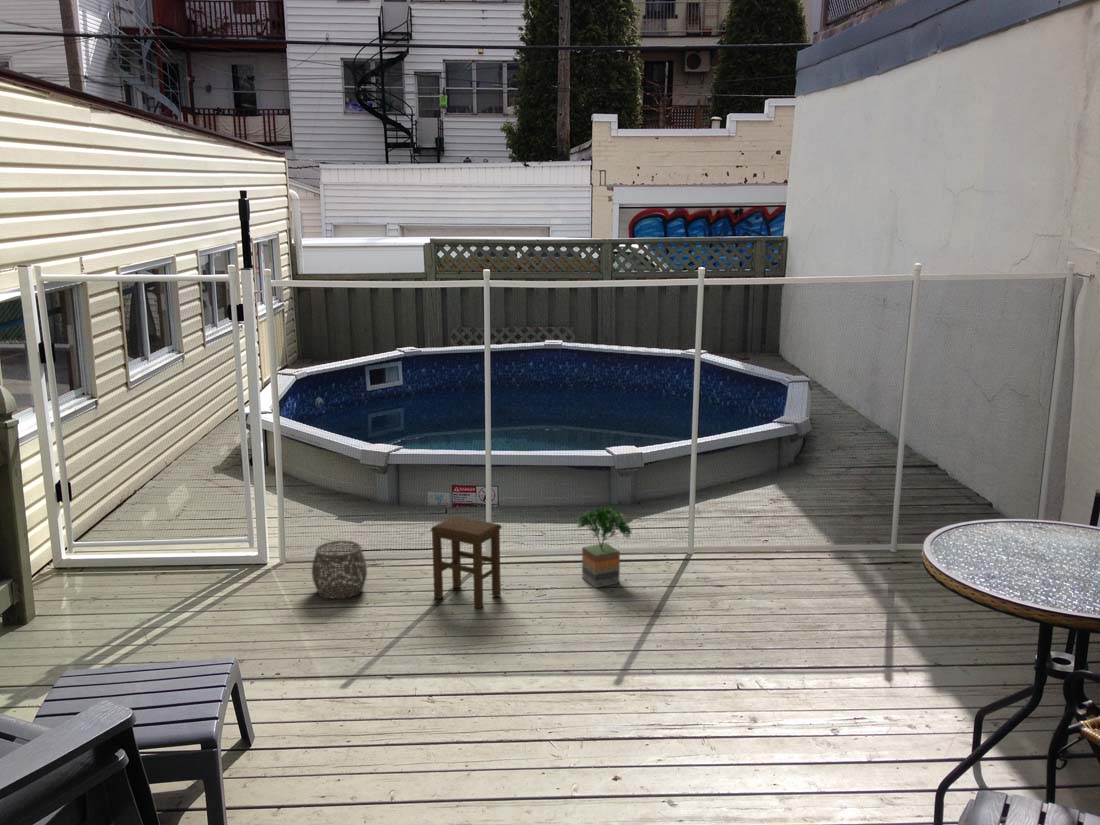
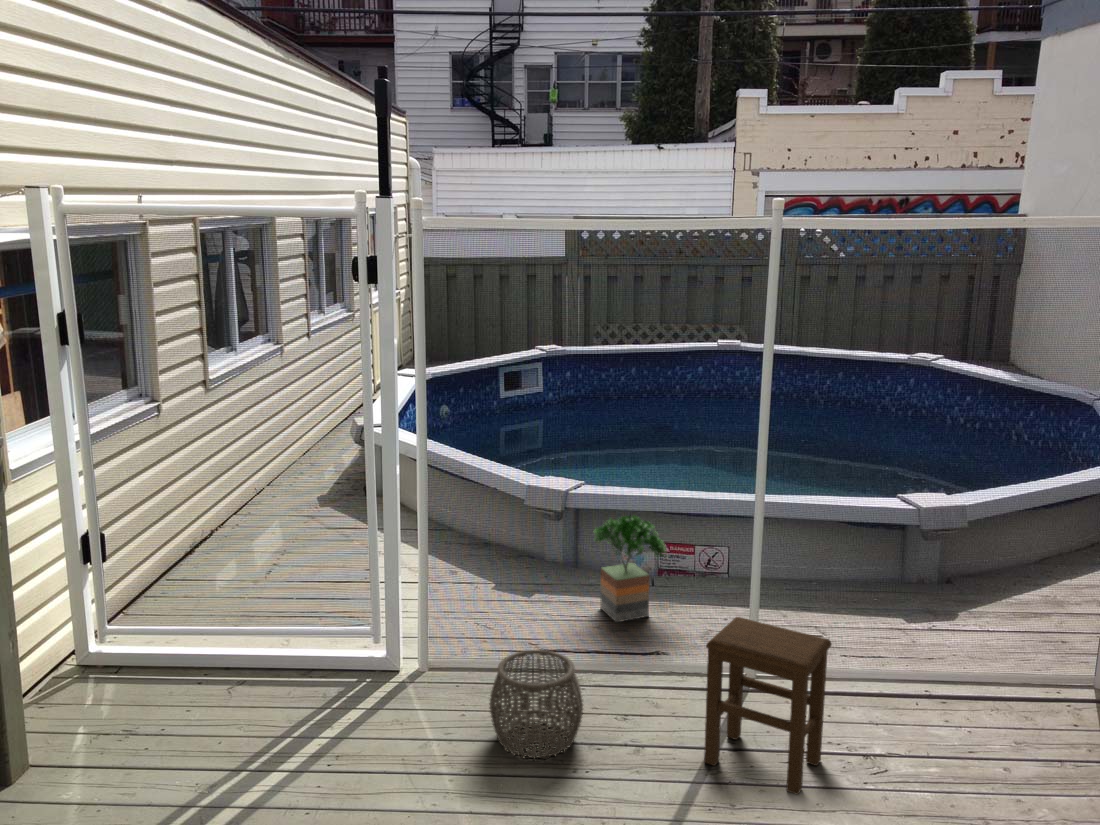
potted tree: present [577,507,632,588] -> present [595,515,666,622]

